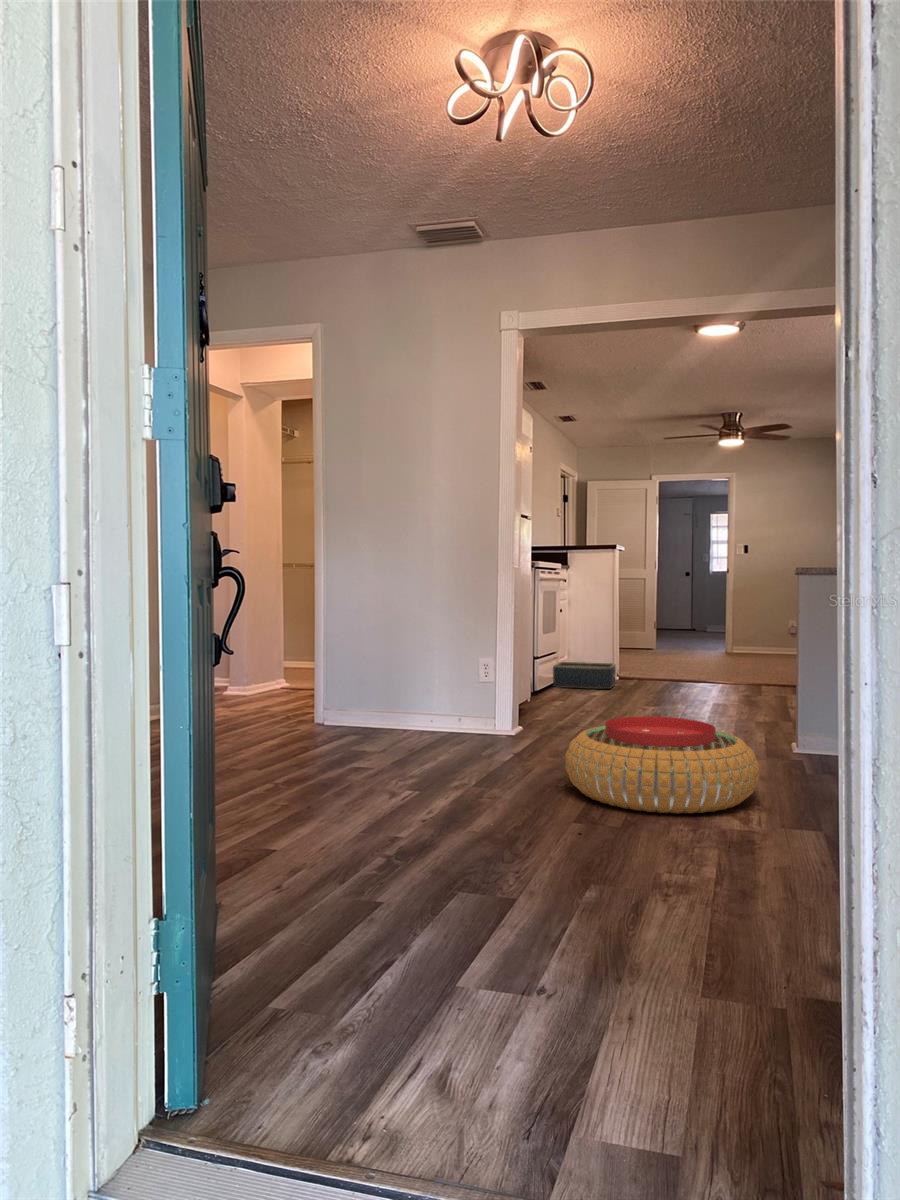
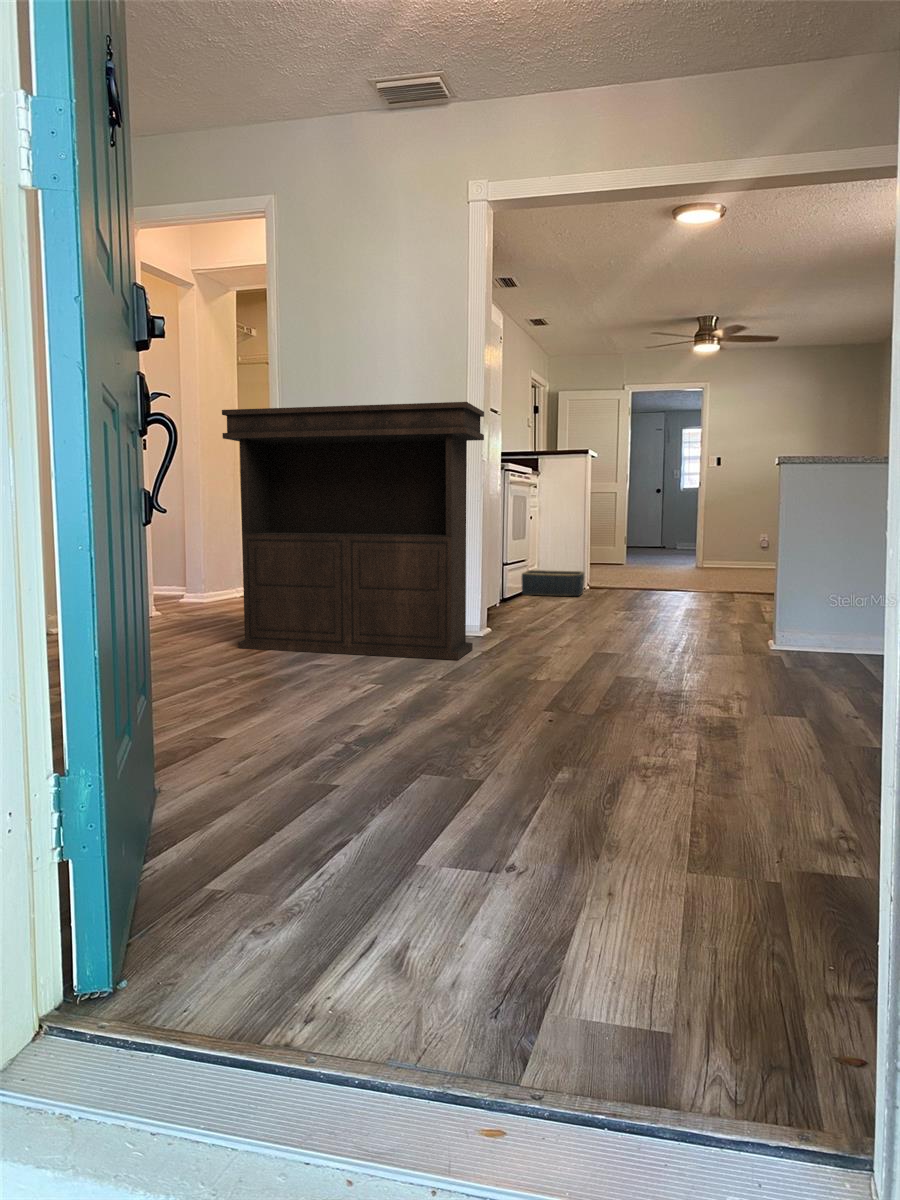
console table: none [268,519,515,765] -> present [222,402,484,660]
pouf: present [565,716,759,813] -> none [535,607,735,701]

